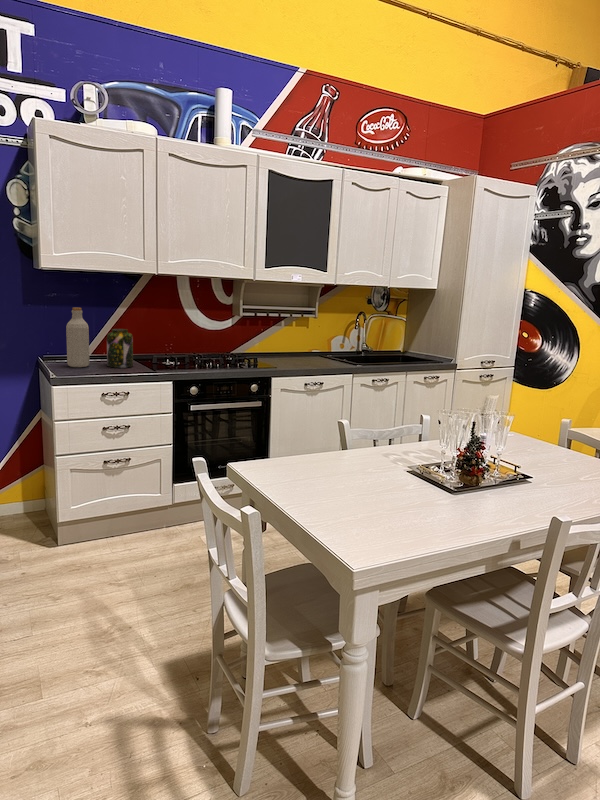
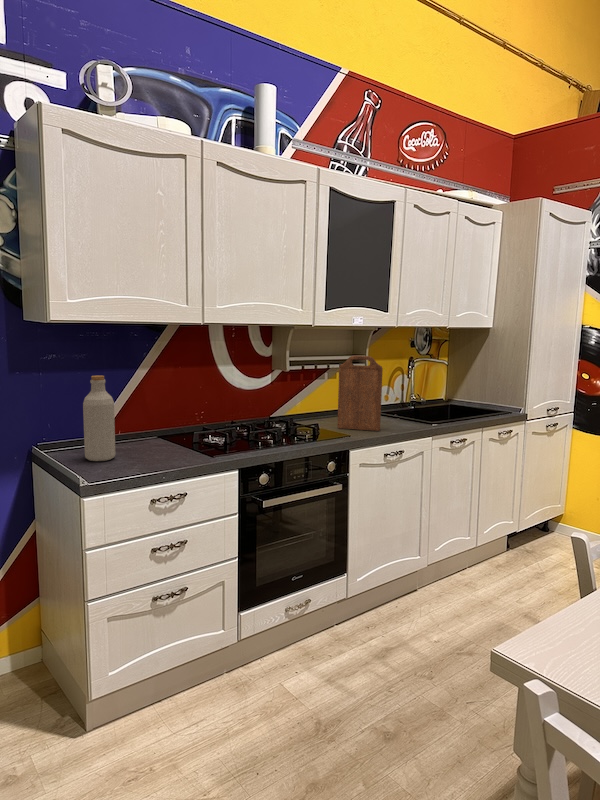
cutting board: none [275,305,309,366] -> present [337,356,383,431]
jar: present [107,329,133,368] -> none [138,401,174,456]

